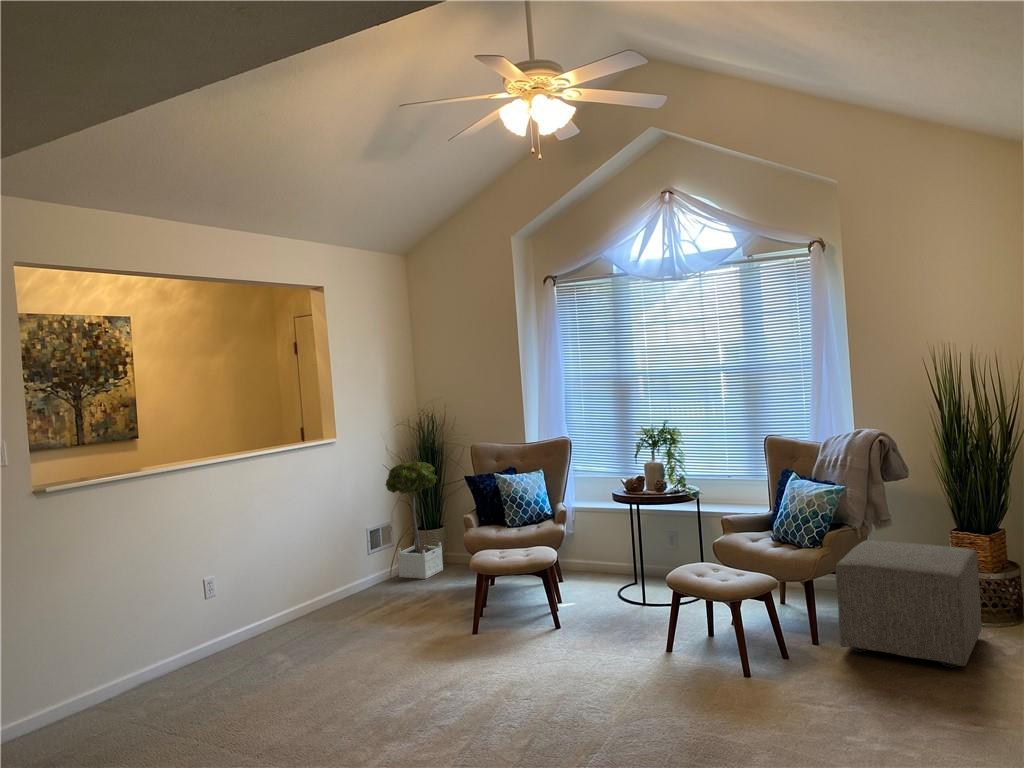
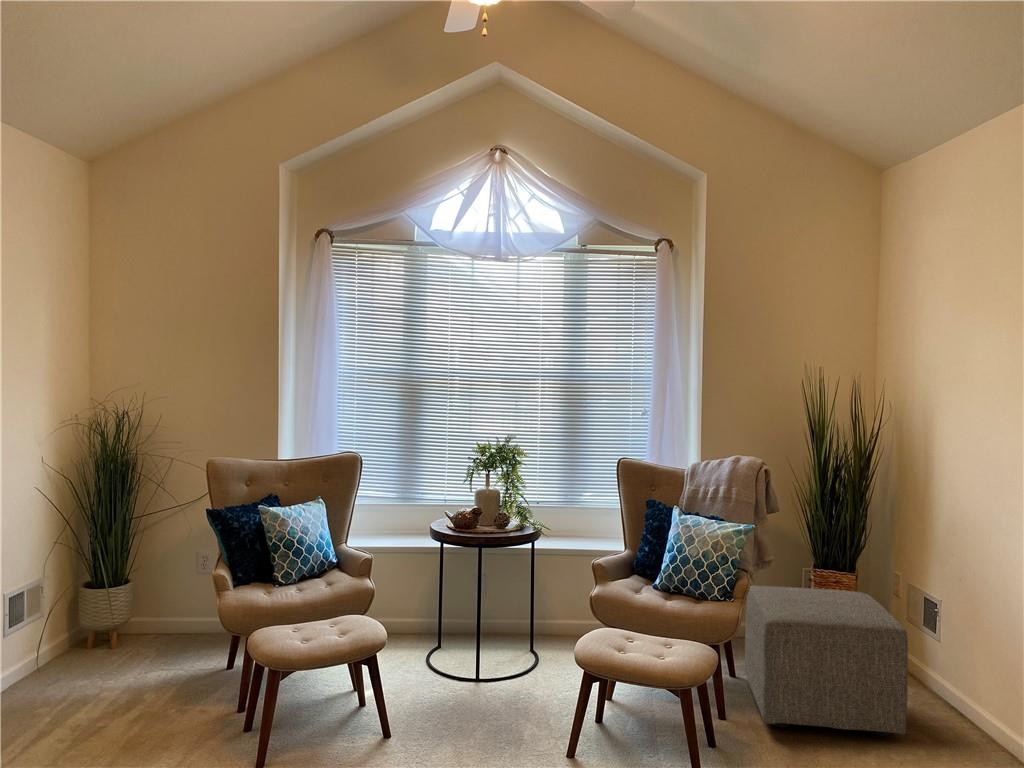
potted tree: present [386,460,443,579] -> none [44,479,134,669]

